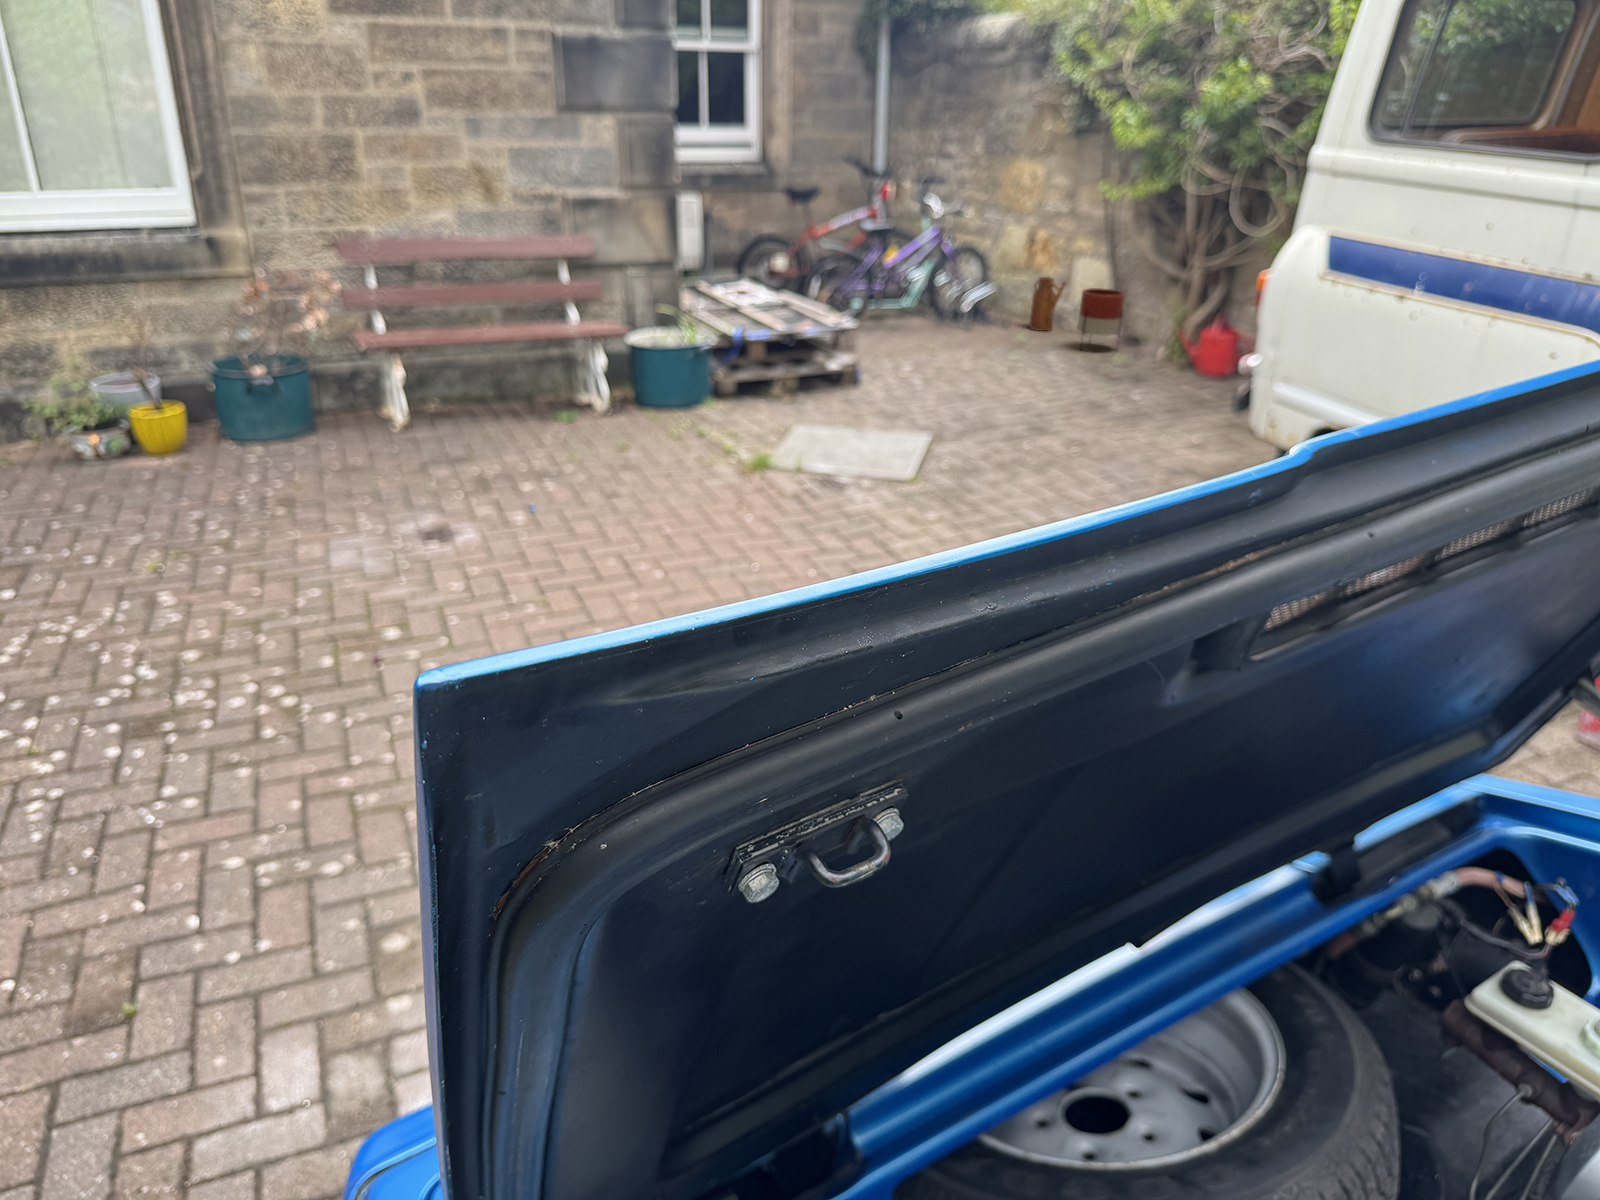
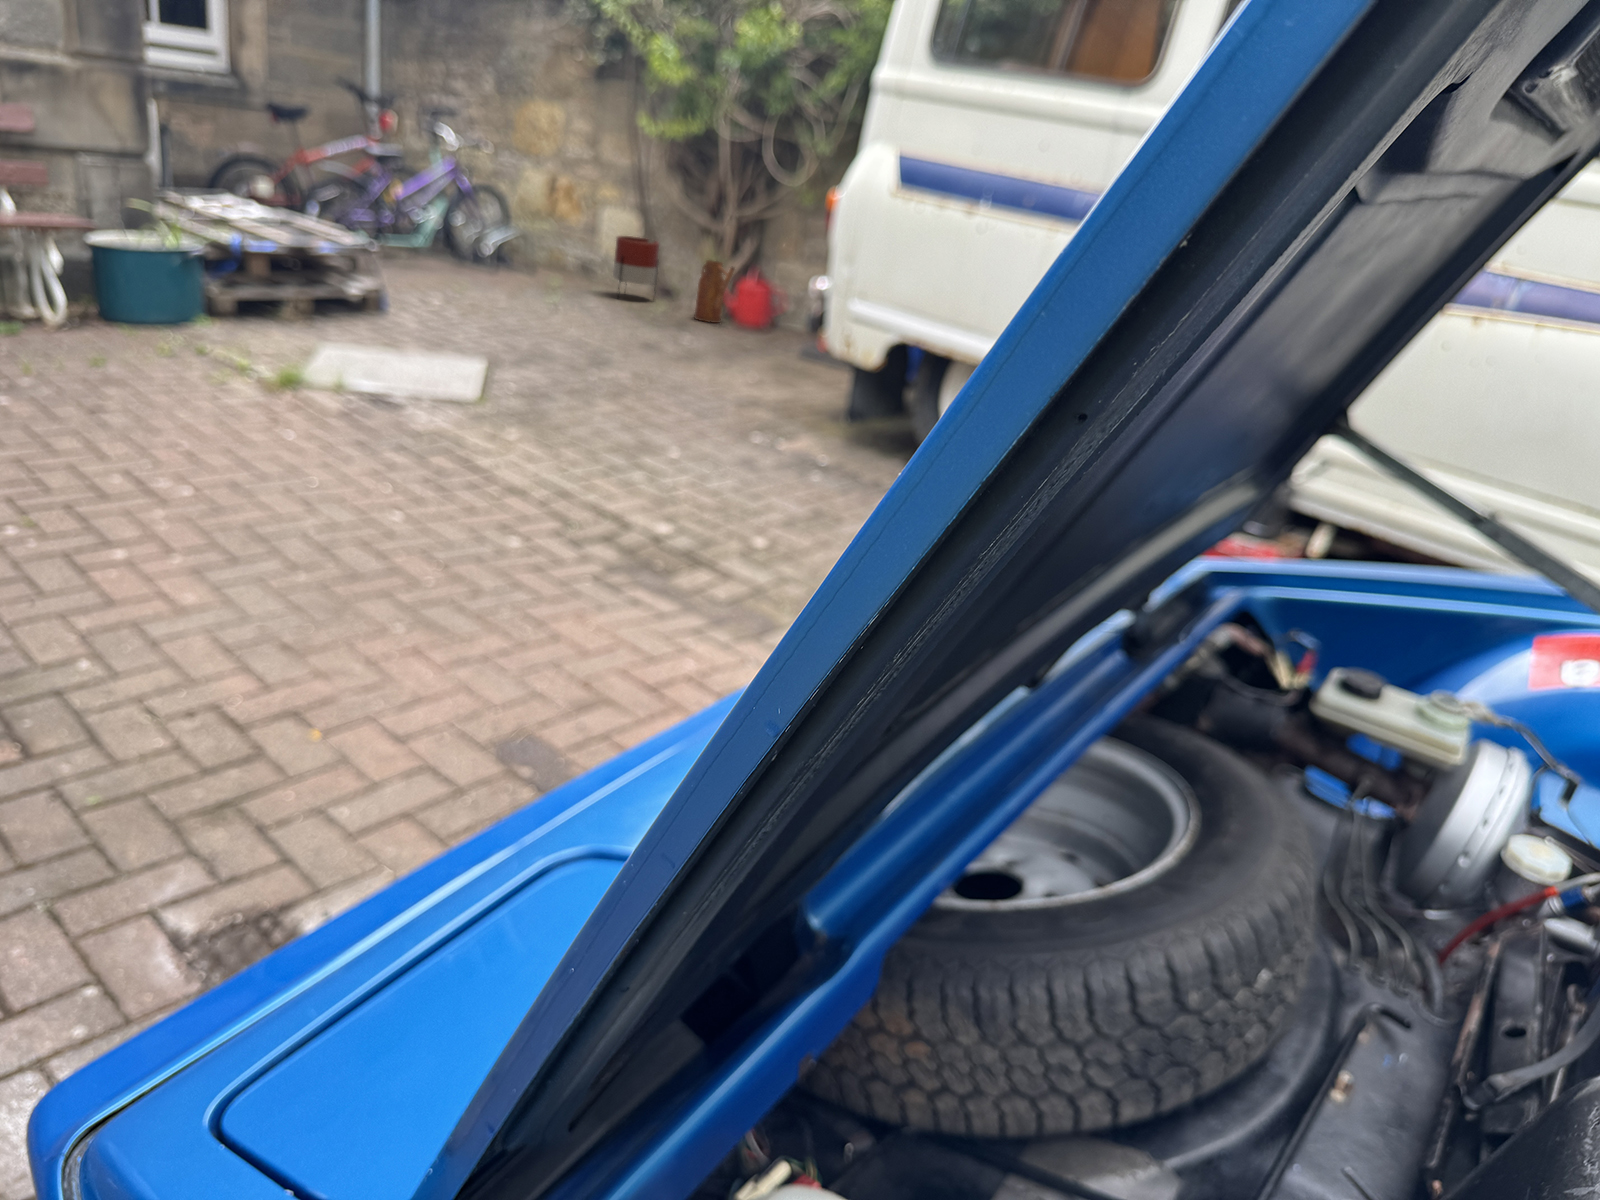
watering can: present [1029,277,1066,331] -> present [694,260,734,323]

